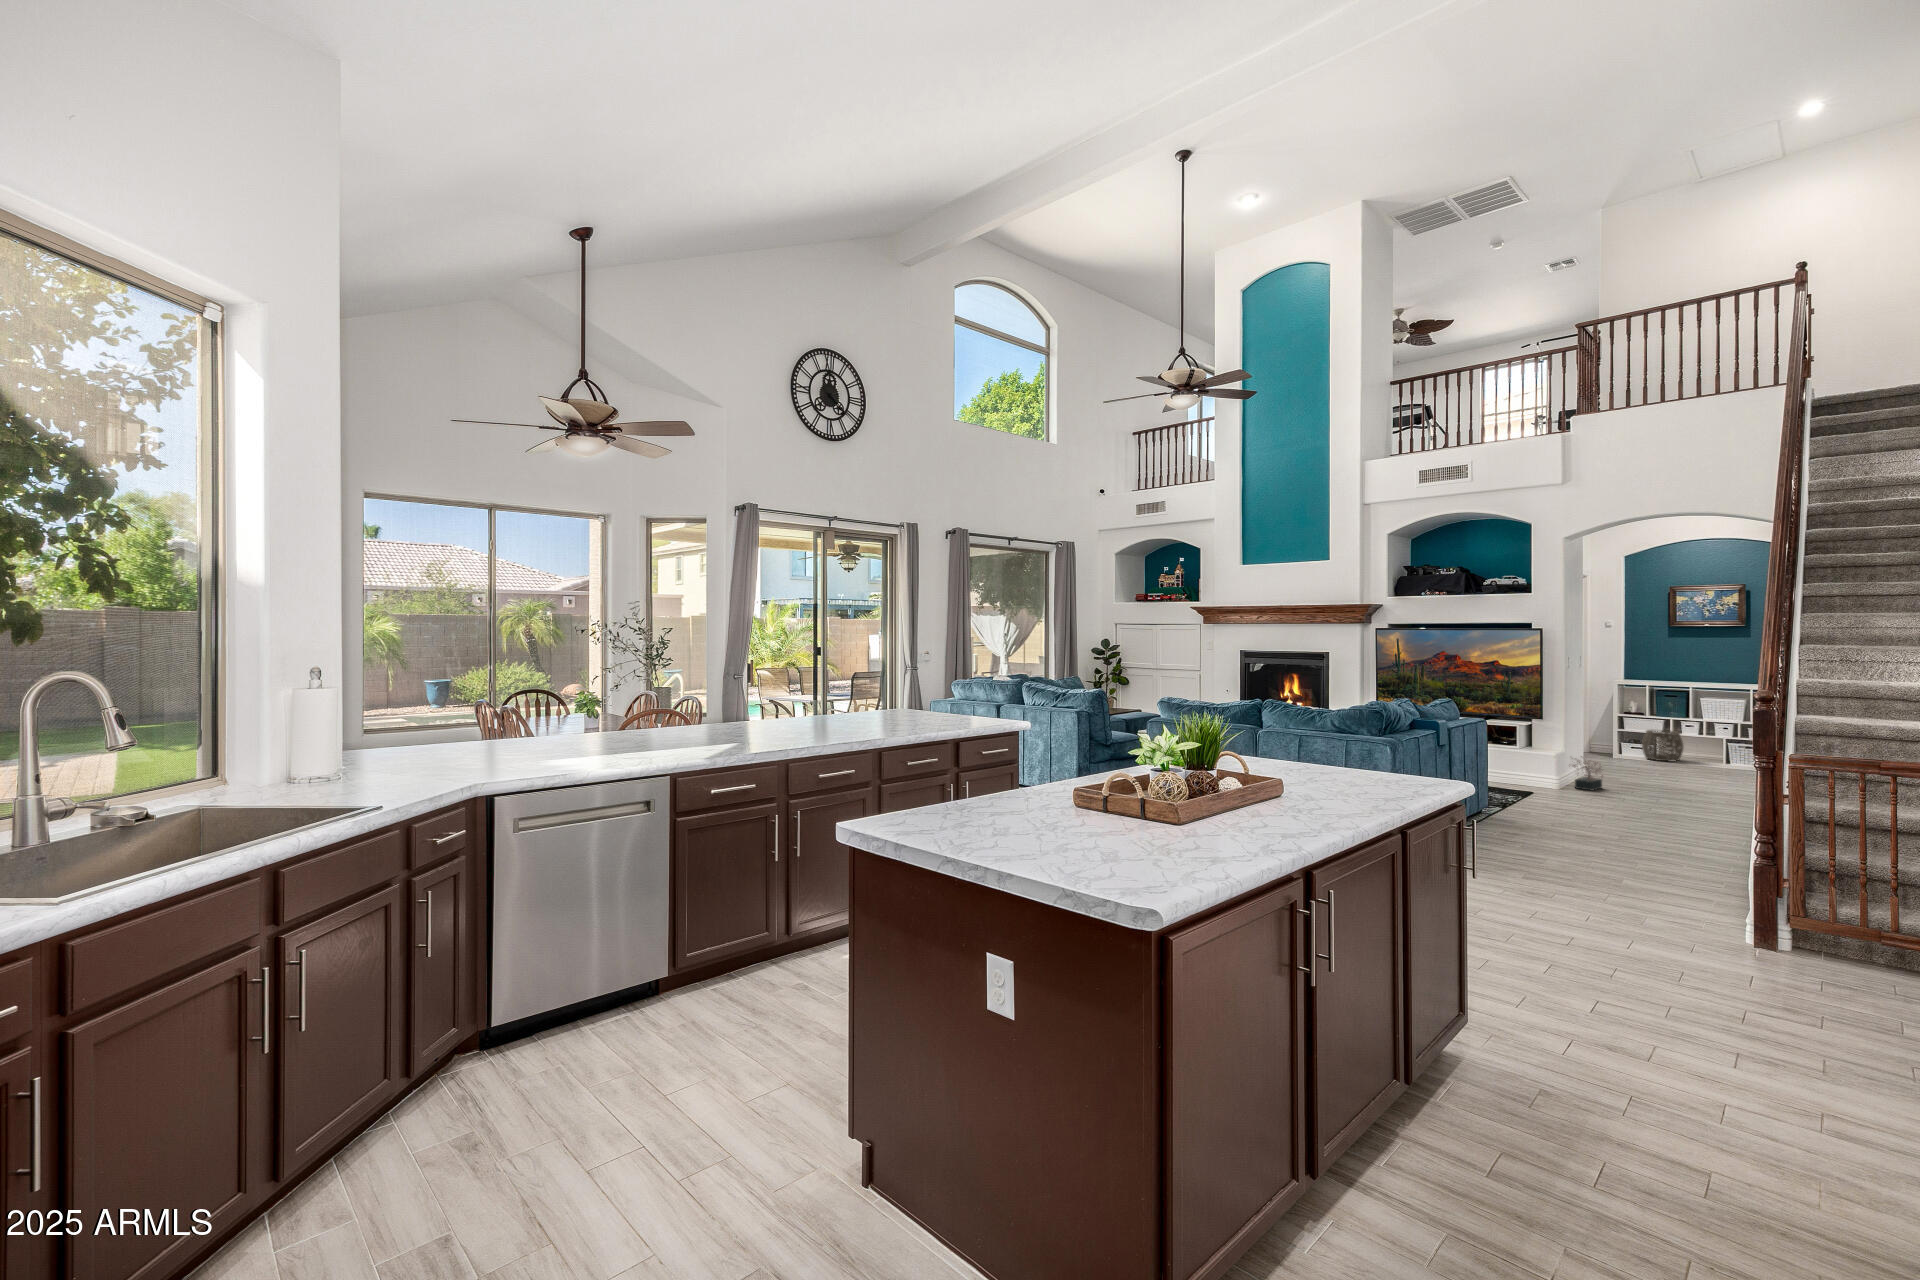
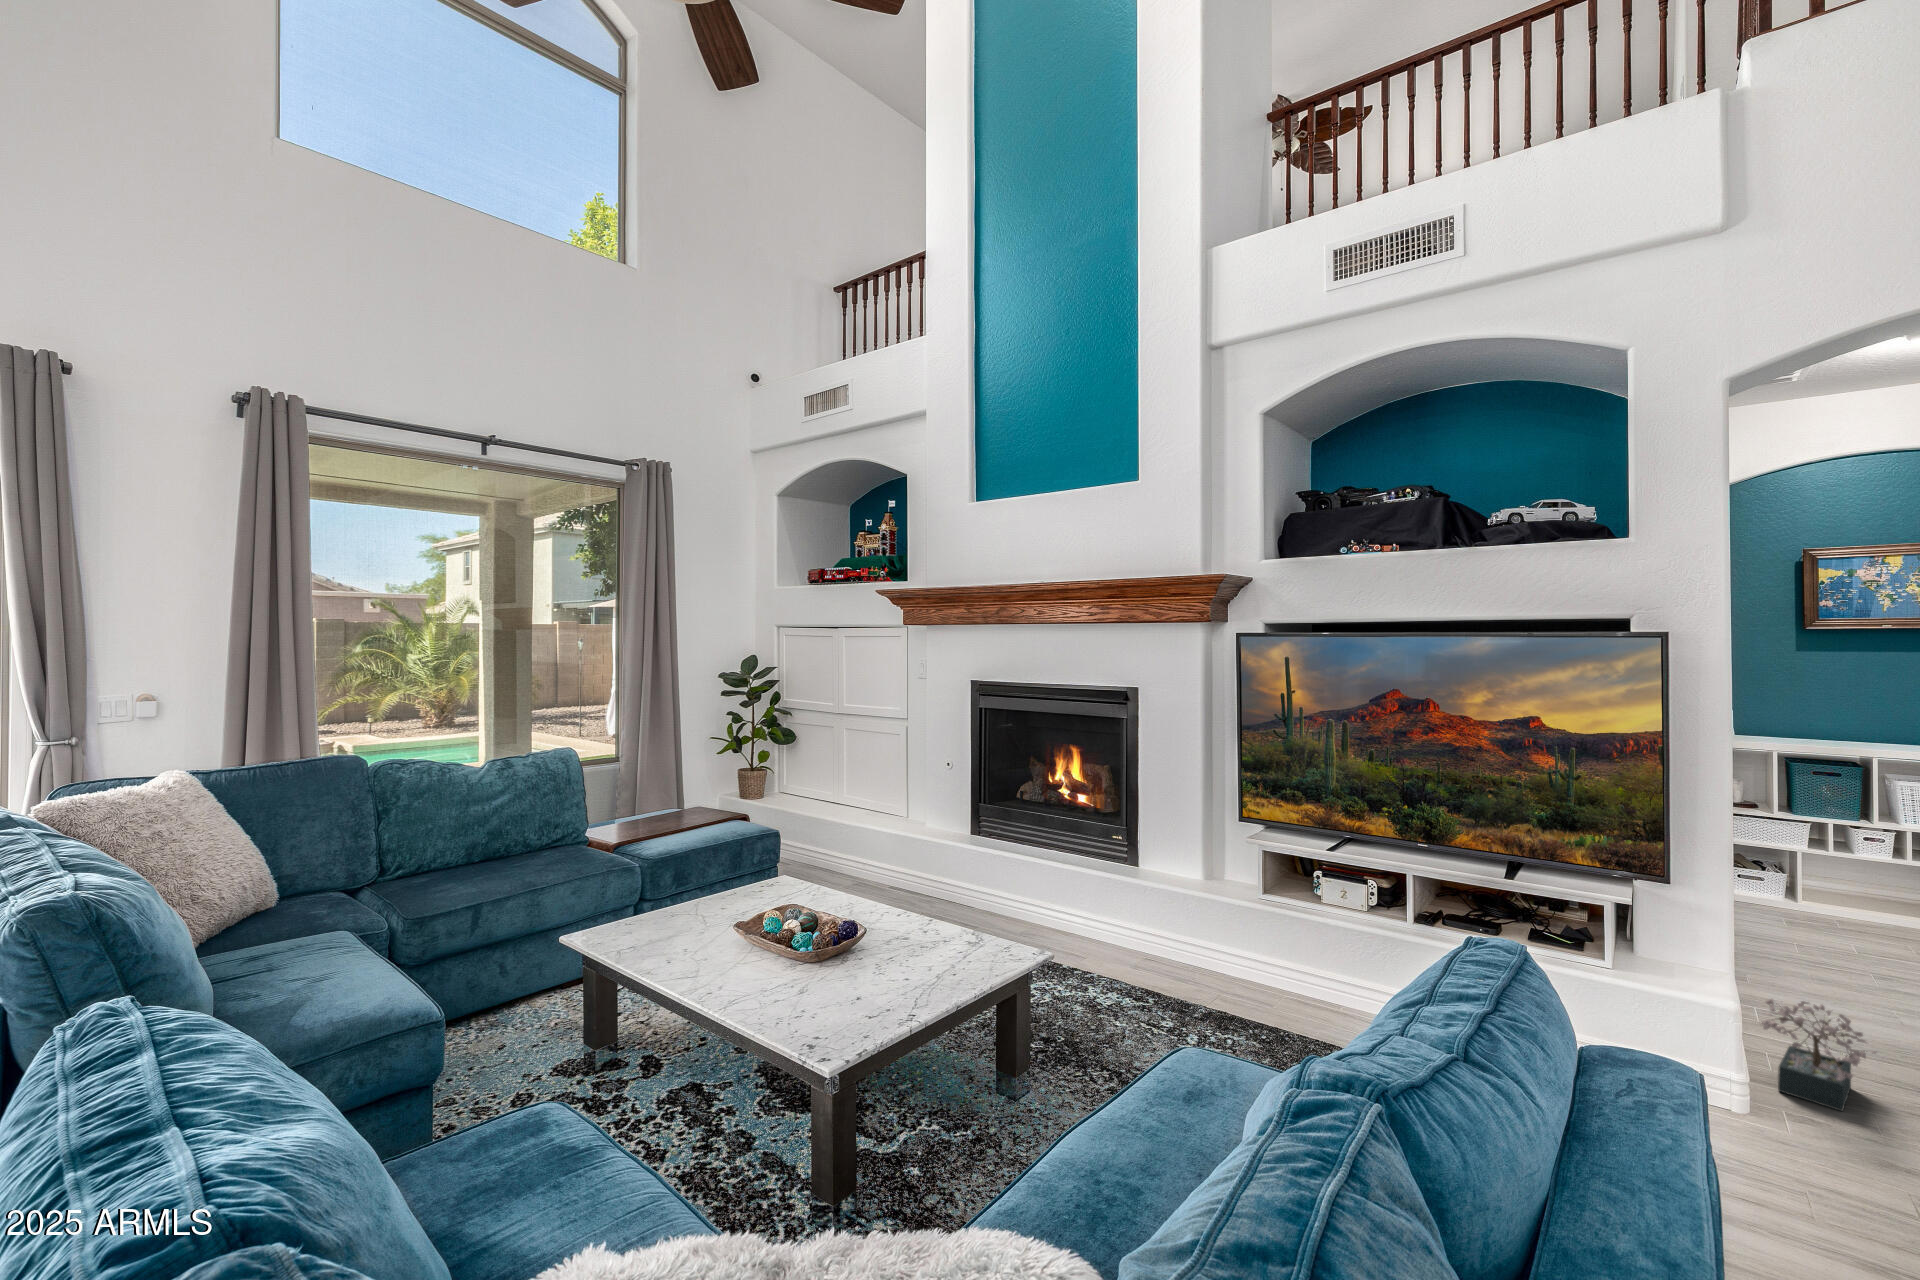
woven basket: present [1642,730,1683,762] -> none [1771,842,1870,915]

